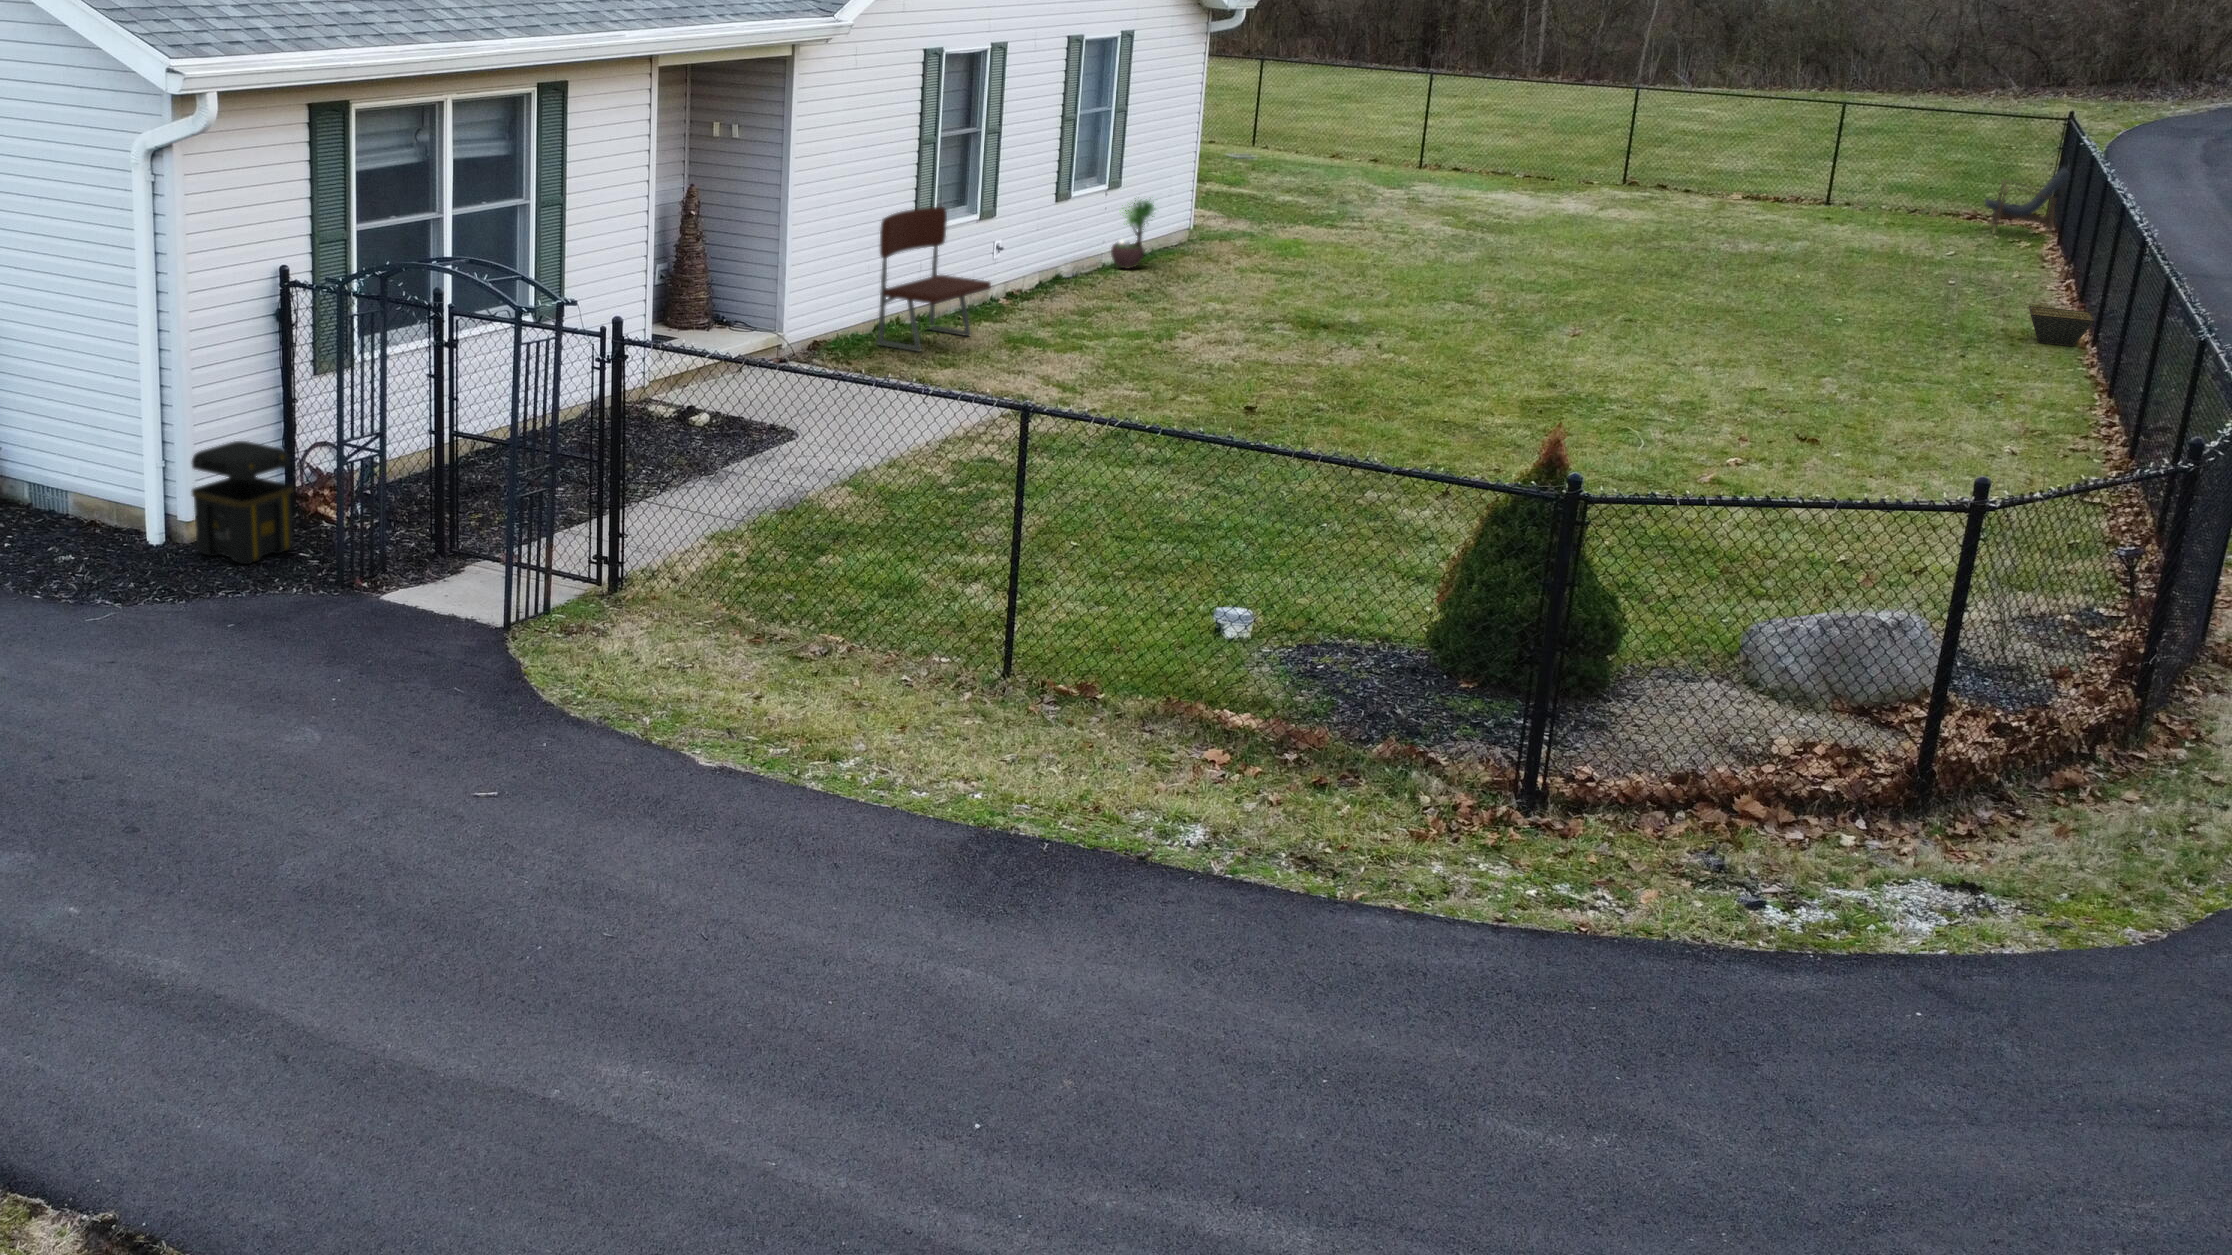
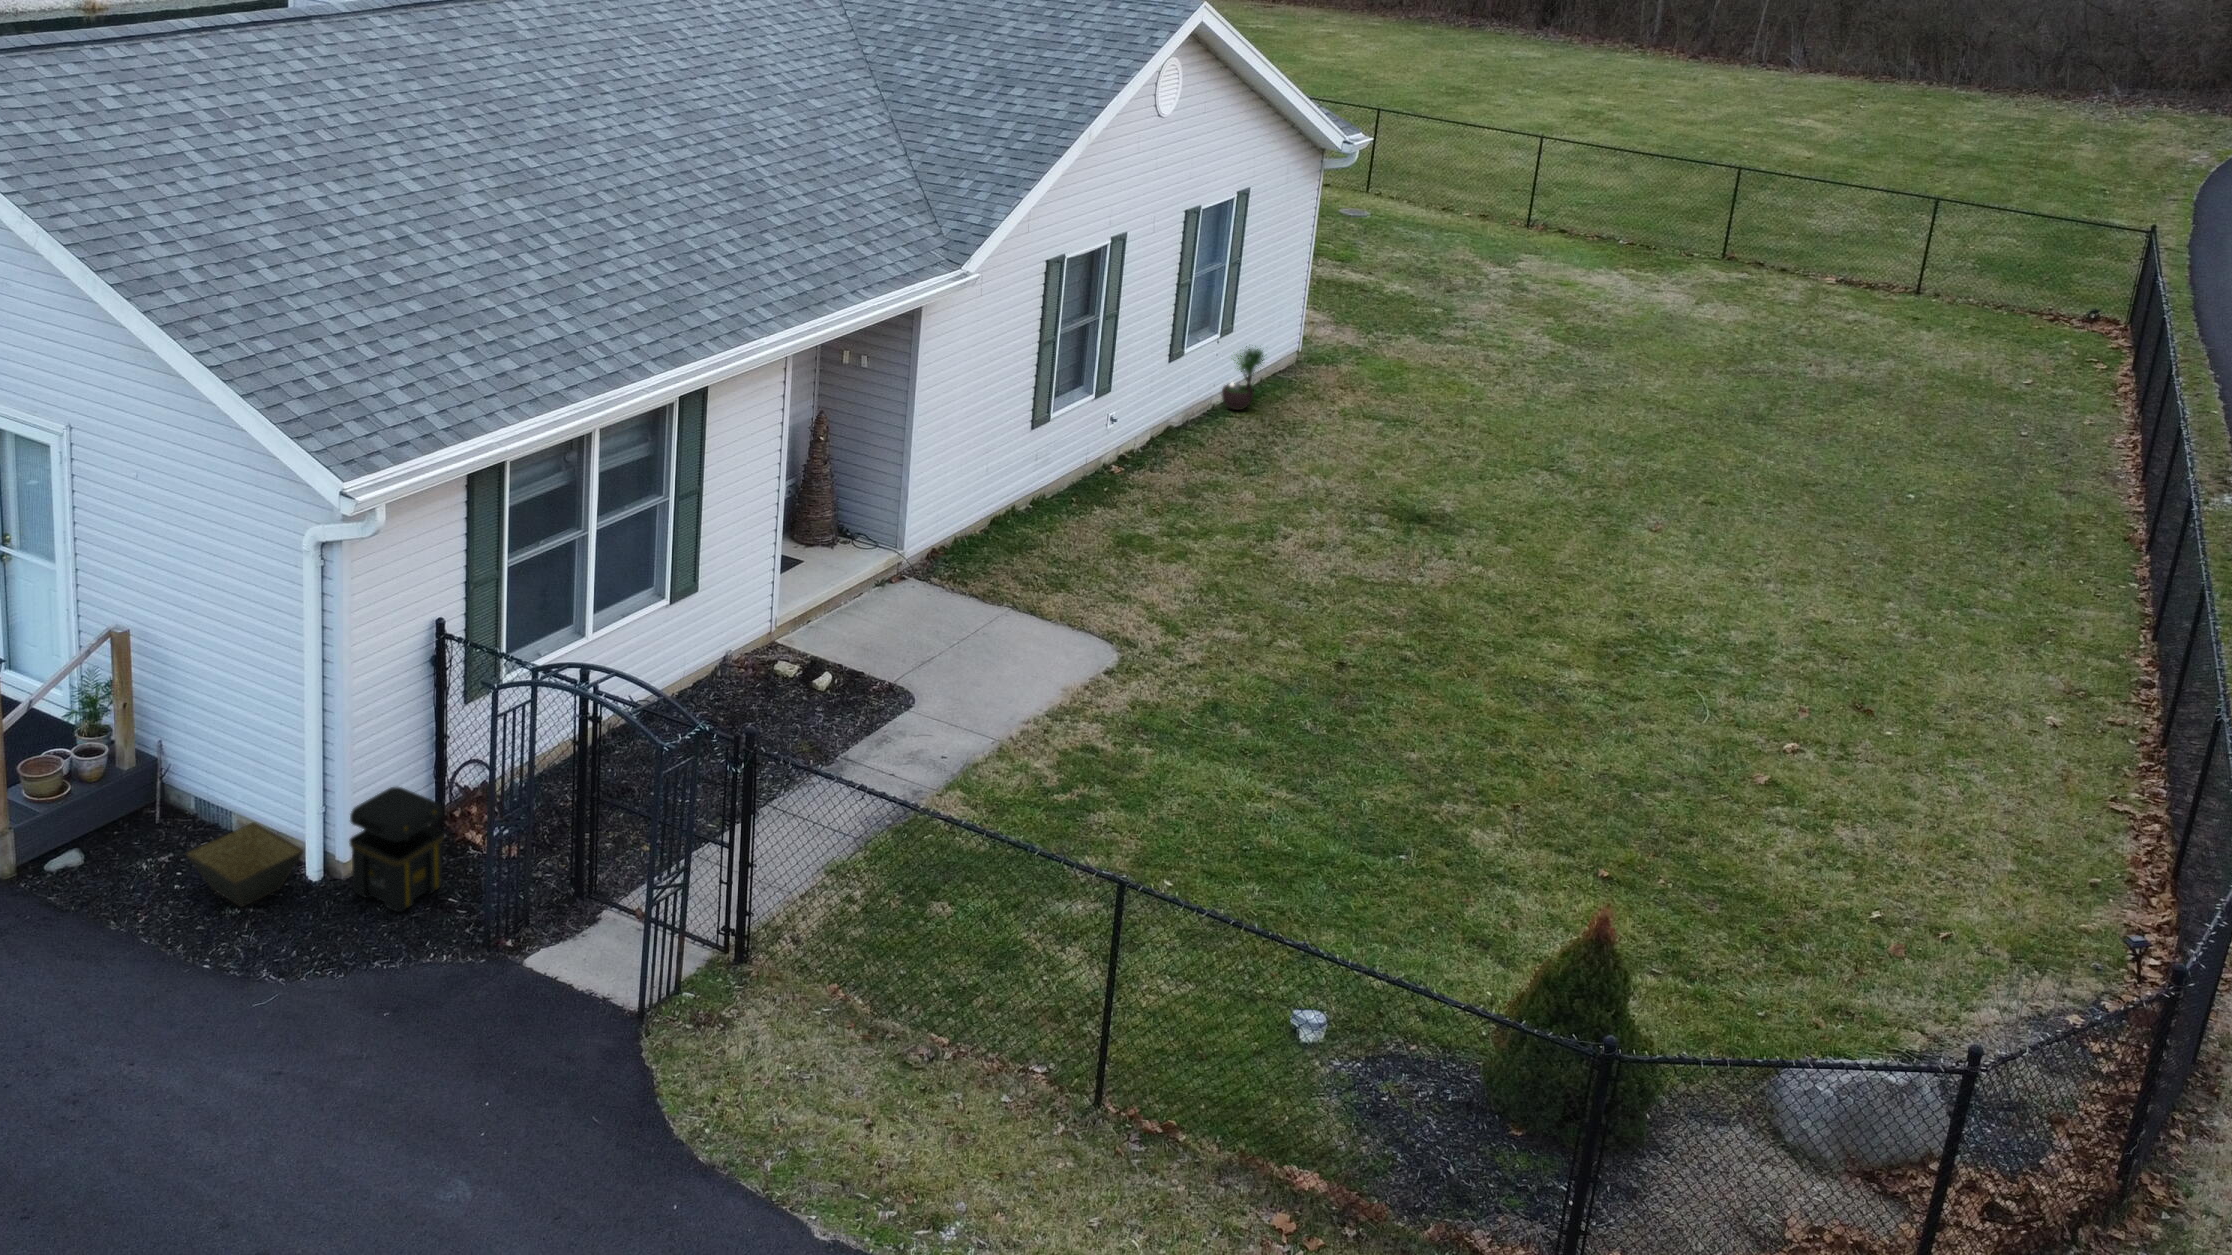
lounge chair: present [1985,168,2070,237] -> none [2060,295,2142,365]
bench: present [877,207,991,352] -> none [994,401,1104,550]
basket: present [2029,306,2095,346] -> present [186,822,304,907]

